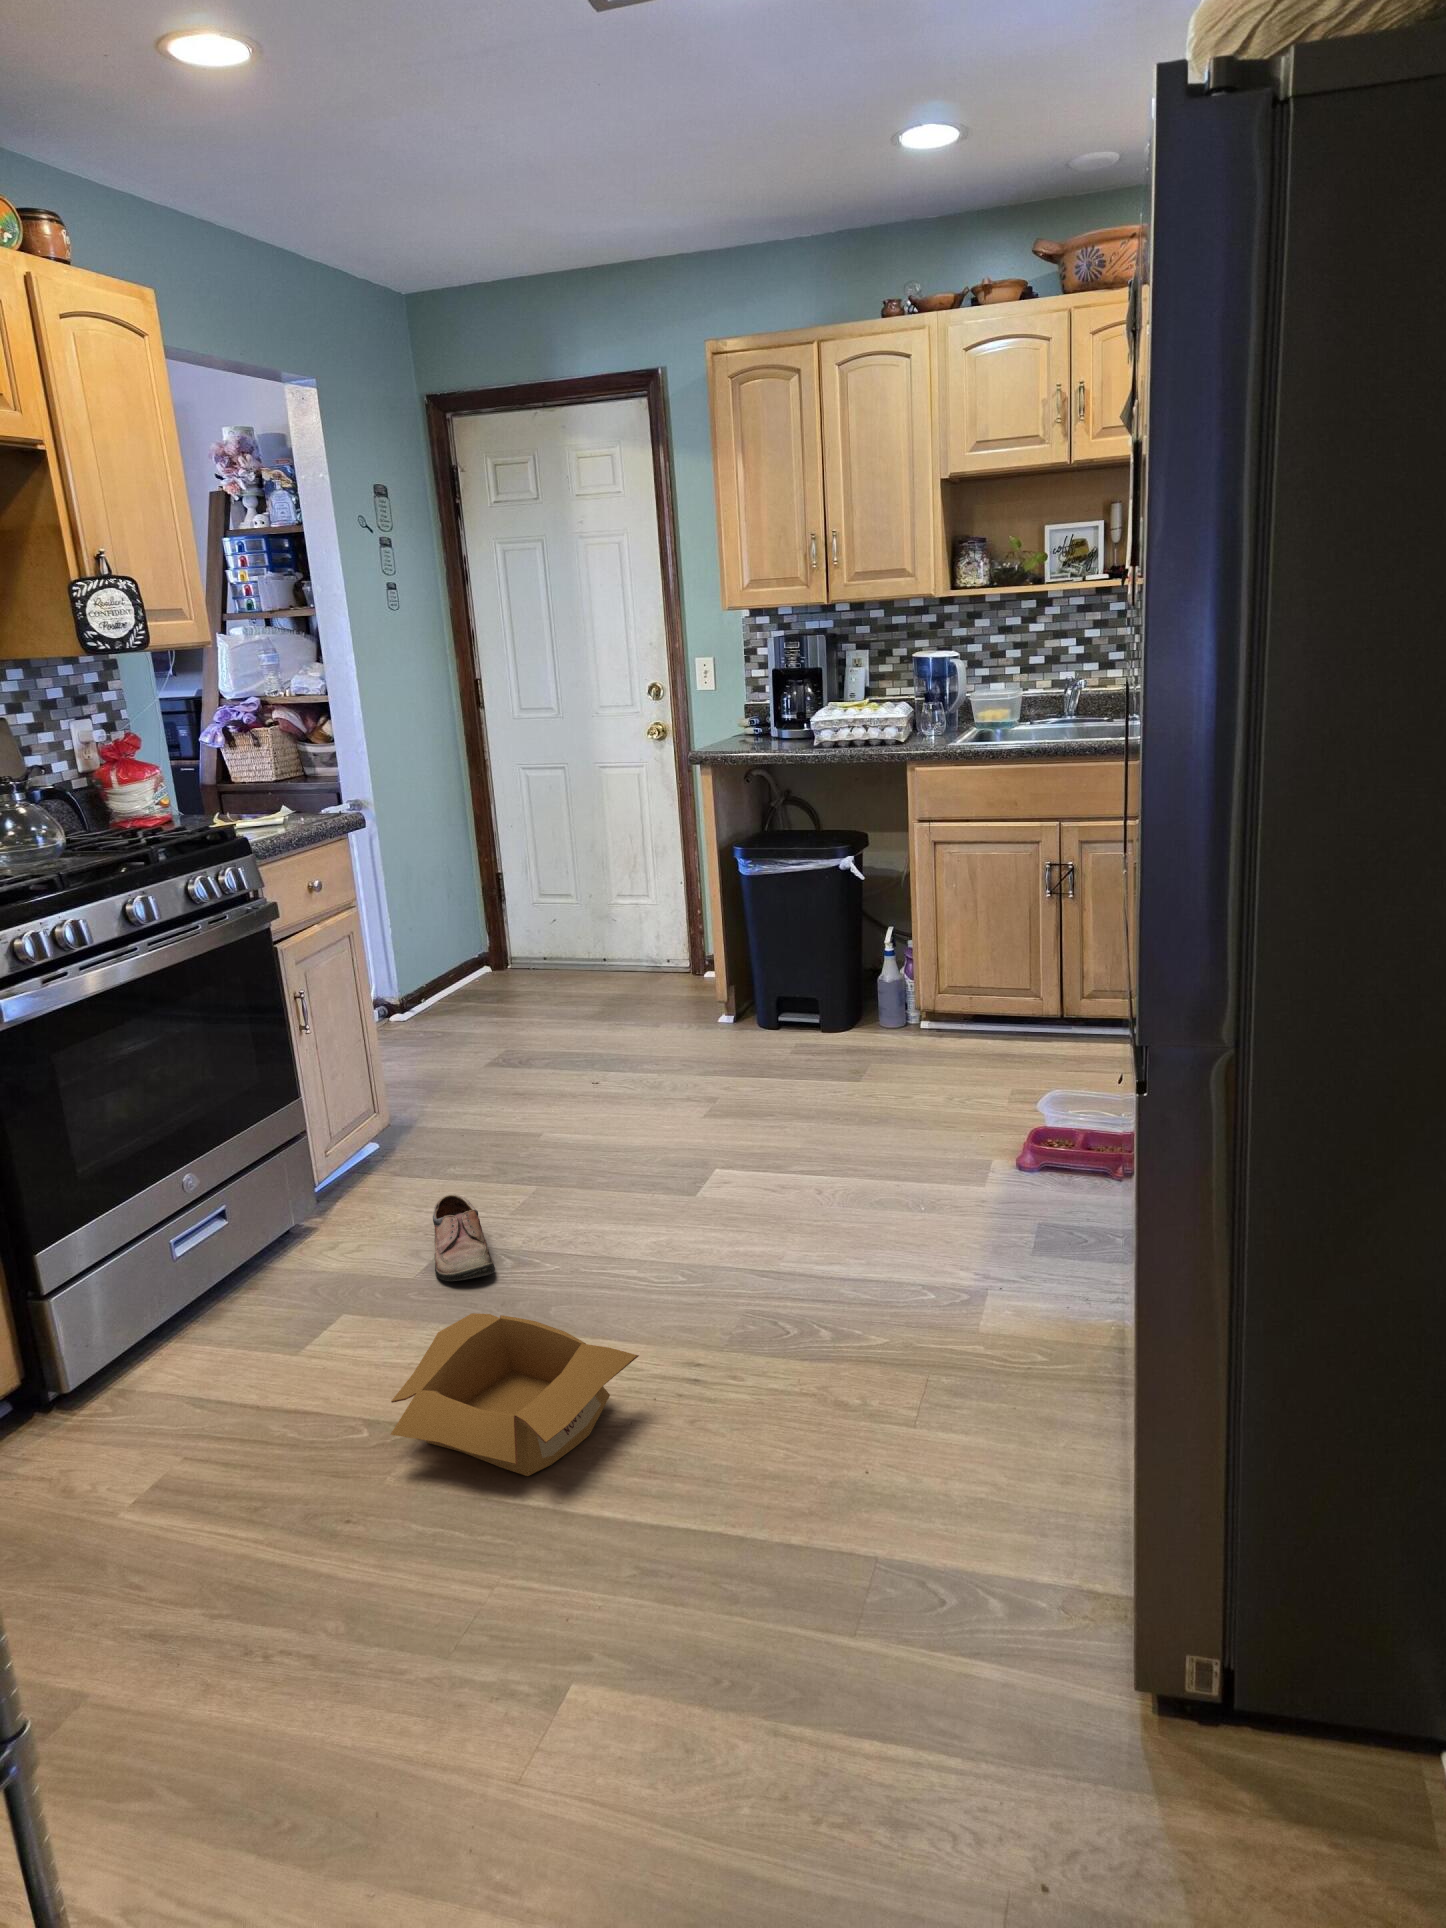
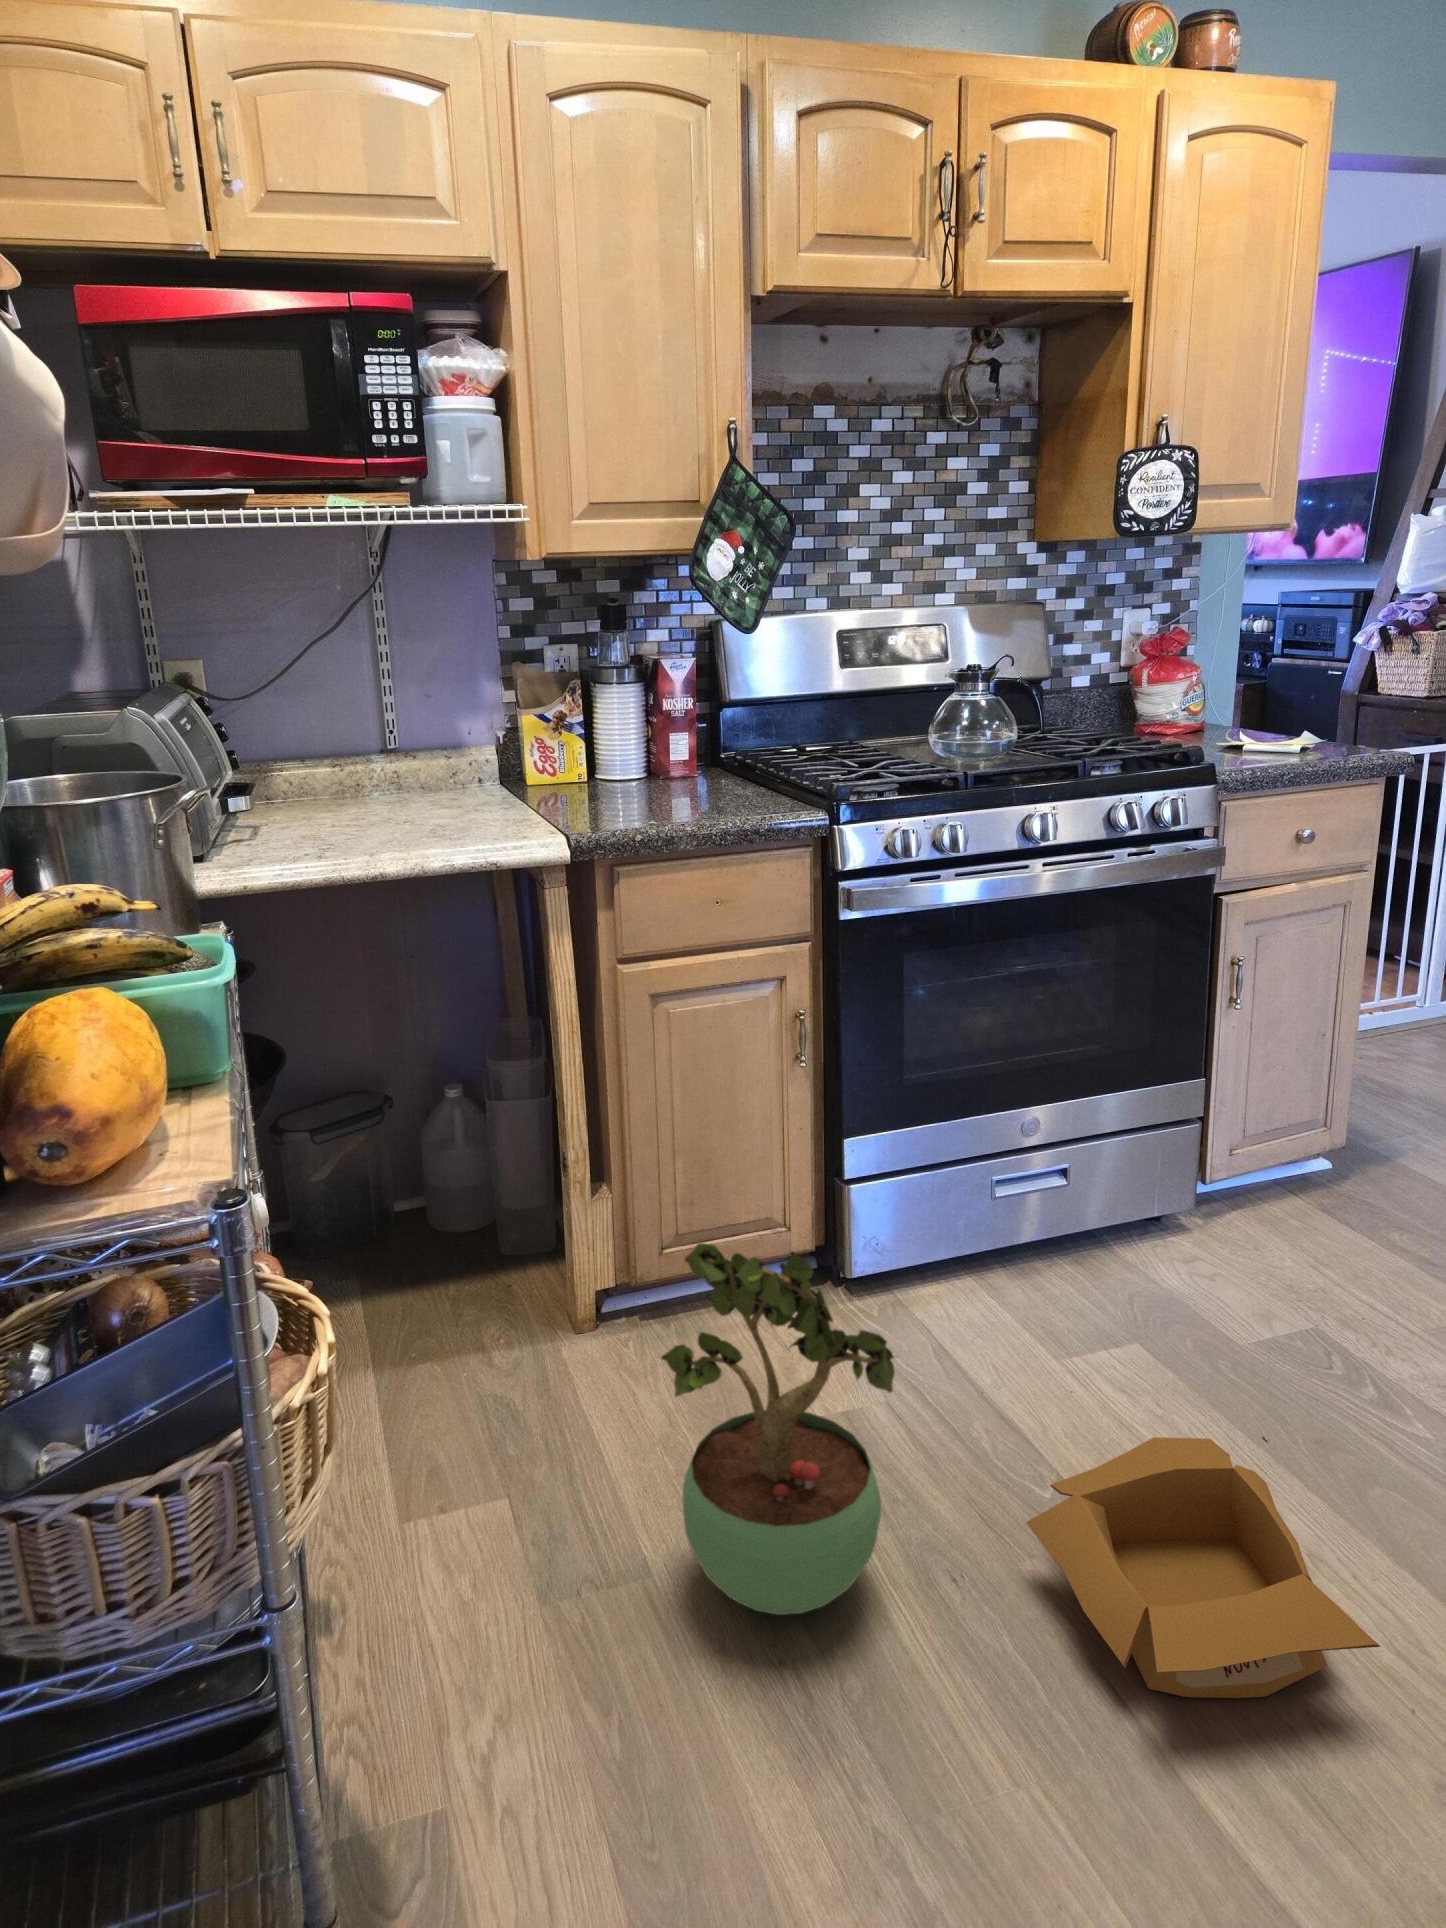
shoe: present [433,1194,495,1281] -> none [1259,1267,1353,1395]
potted plant: none [62,1277,317,1630] -> present [662,1243,895,1615]

